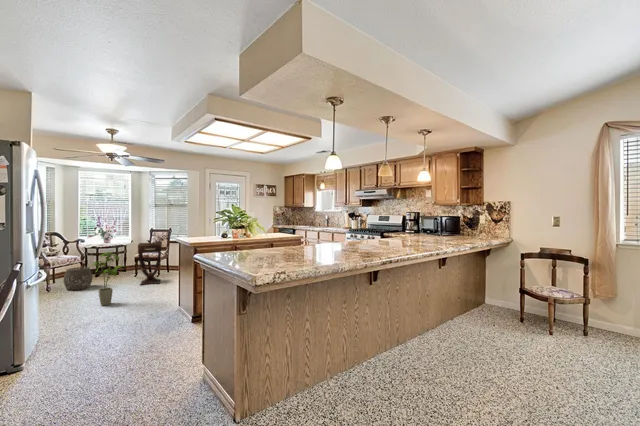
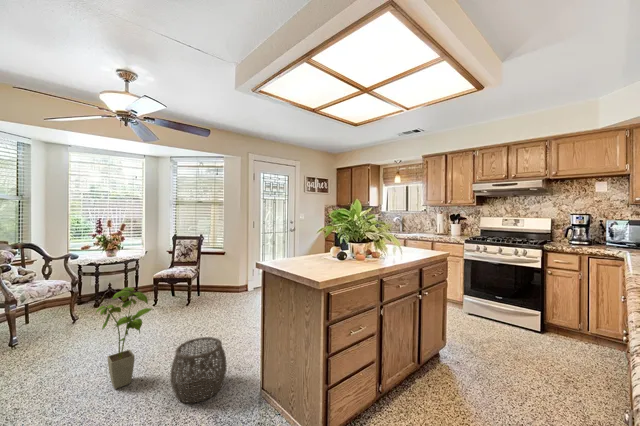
side table: present [138,242,162,285] -> none [163,257,199,326]
woven basket: present [63,267,93,290] -> present [170,337,227,403]

